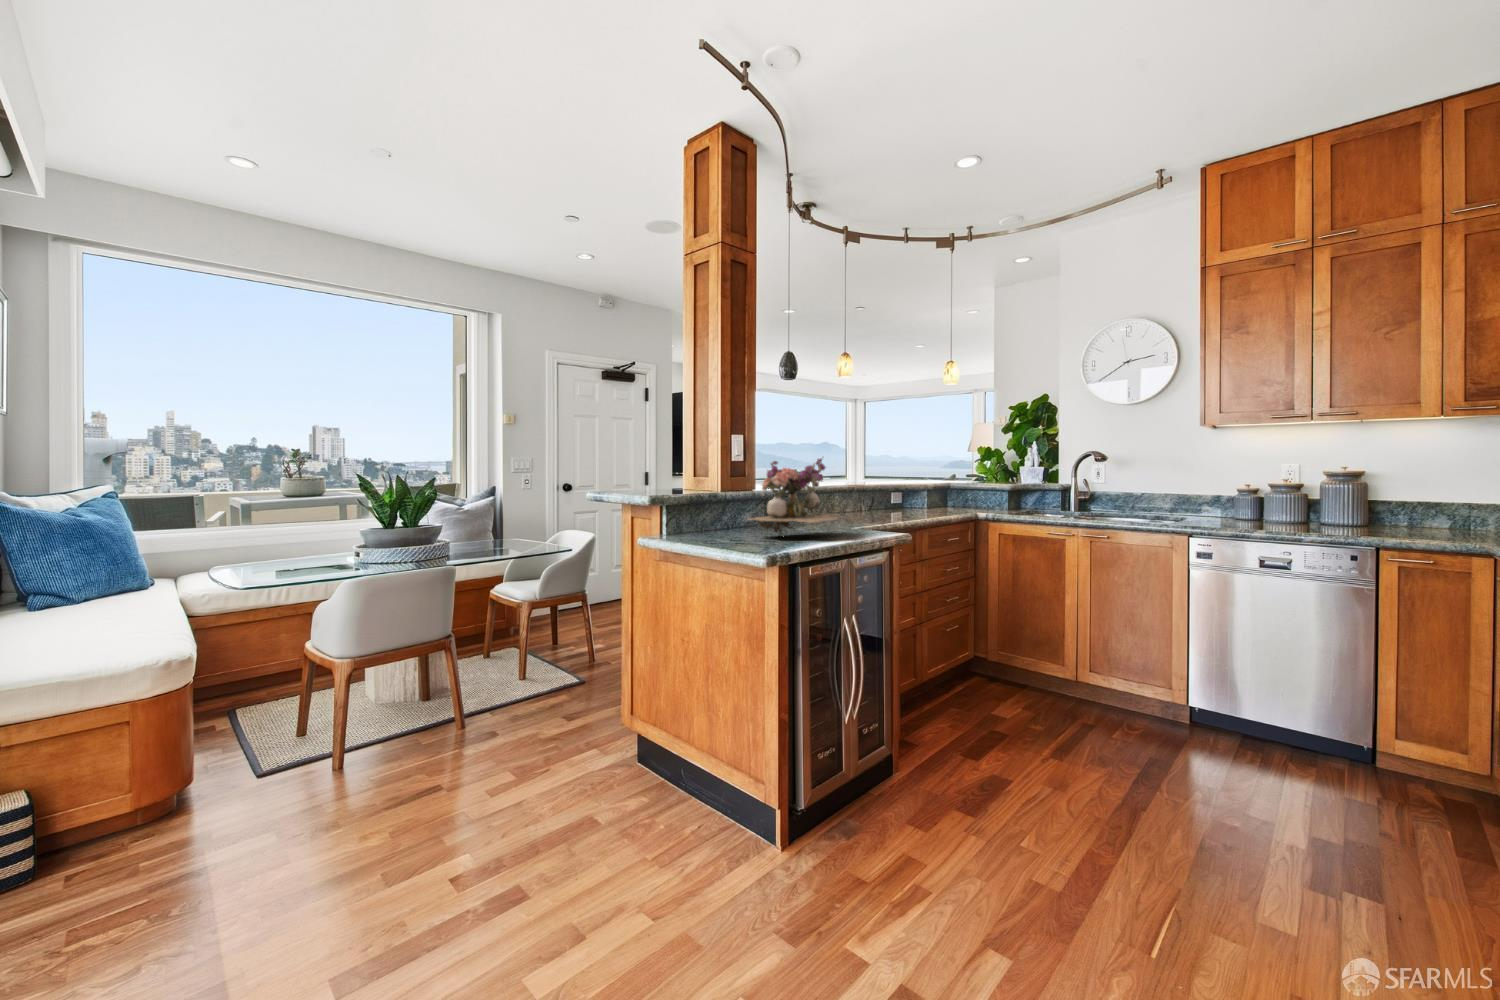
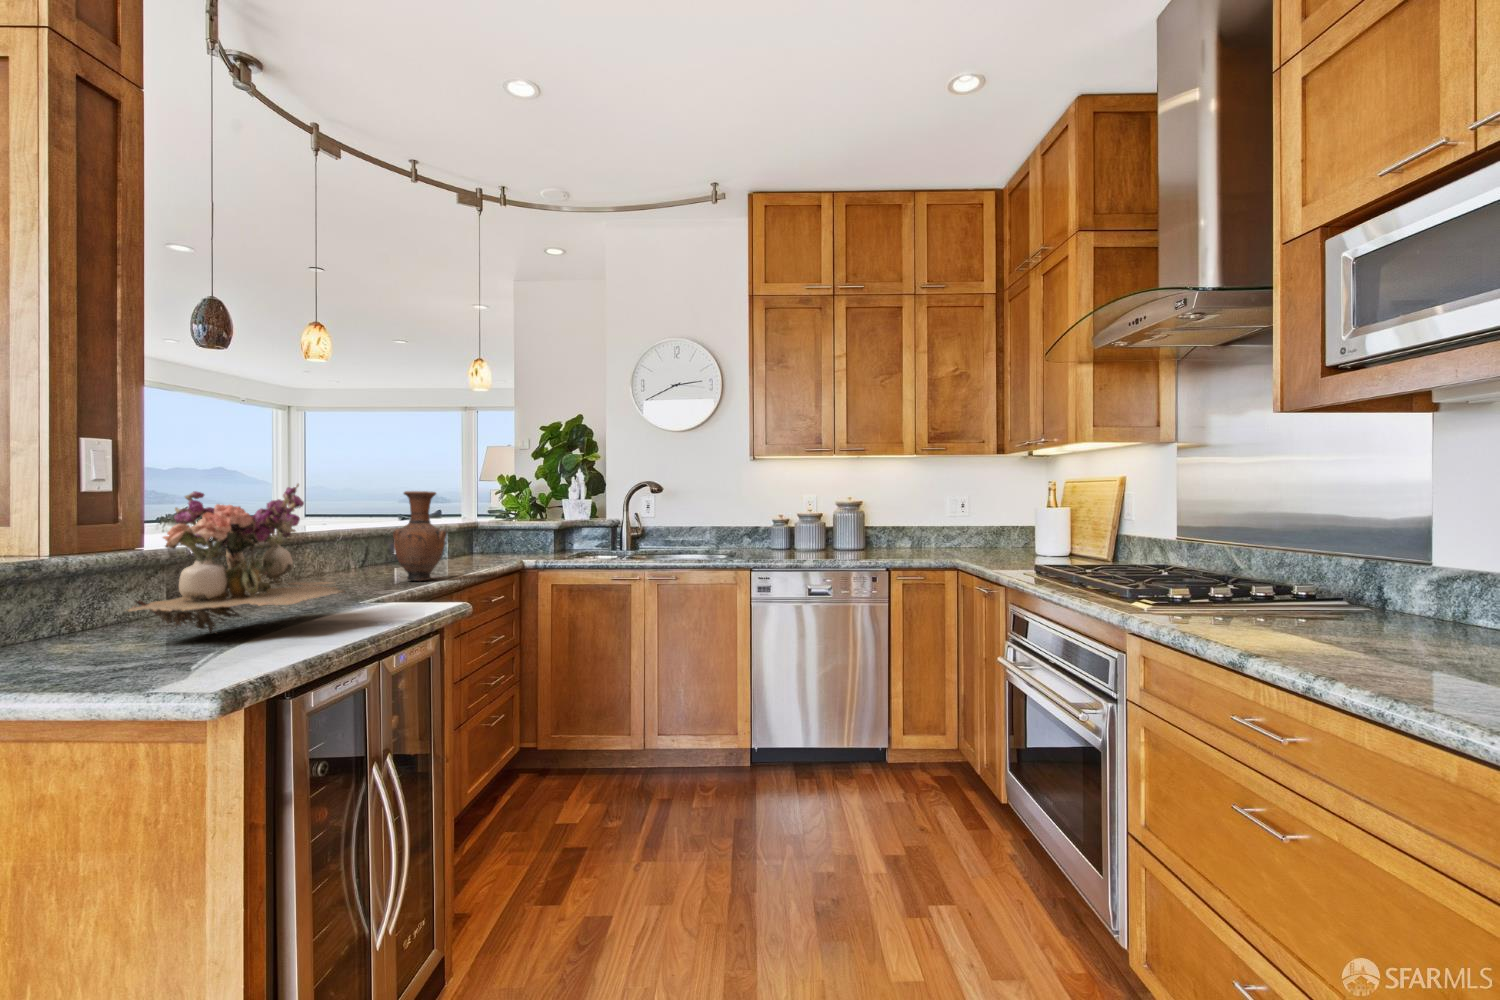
vase: none [884,461,917,522] -> present [393,491,446,581]

